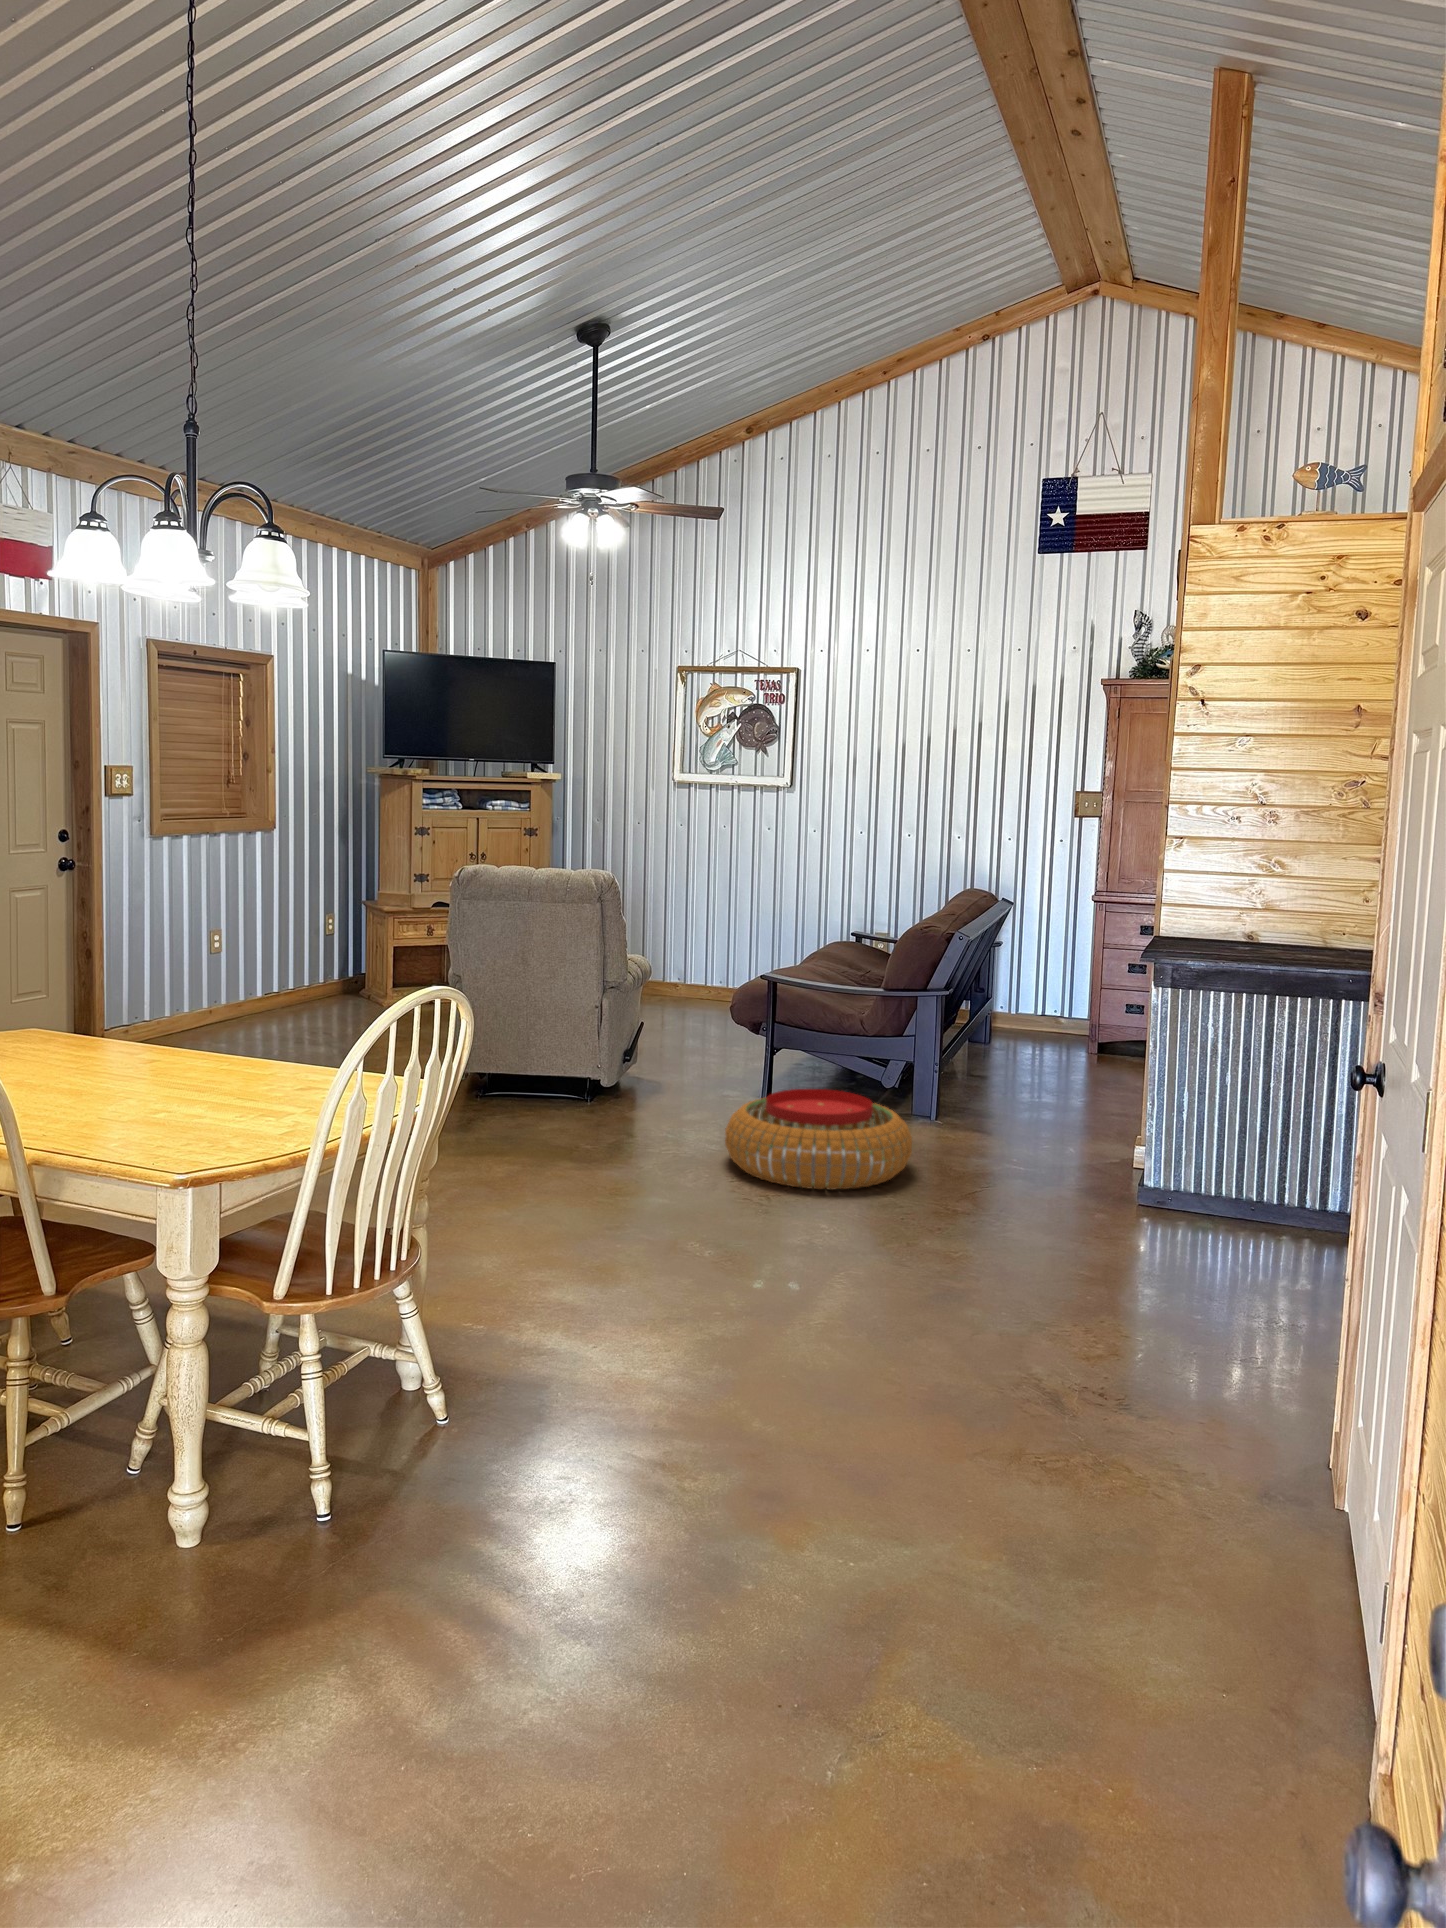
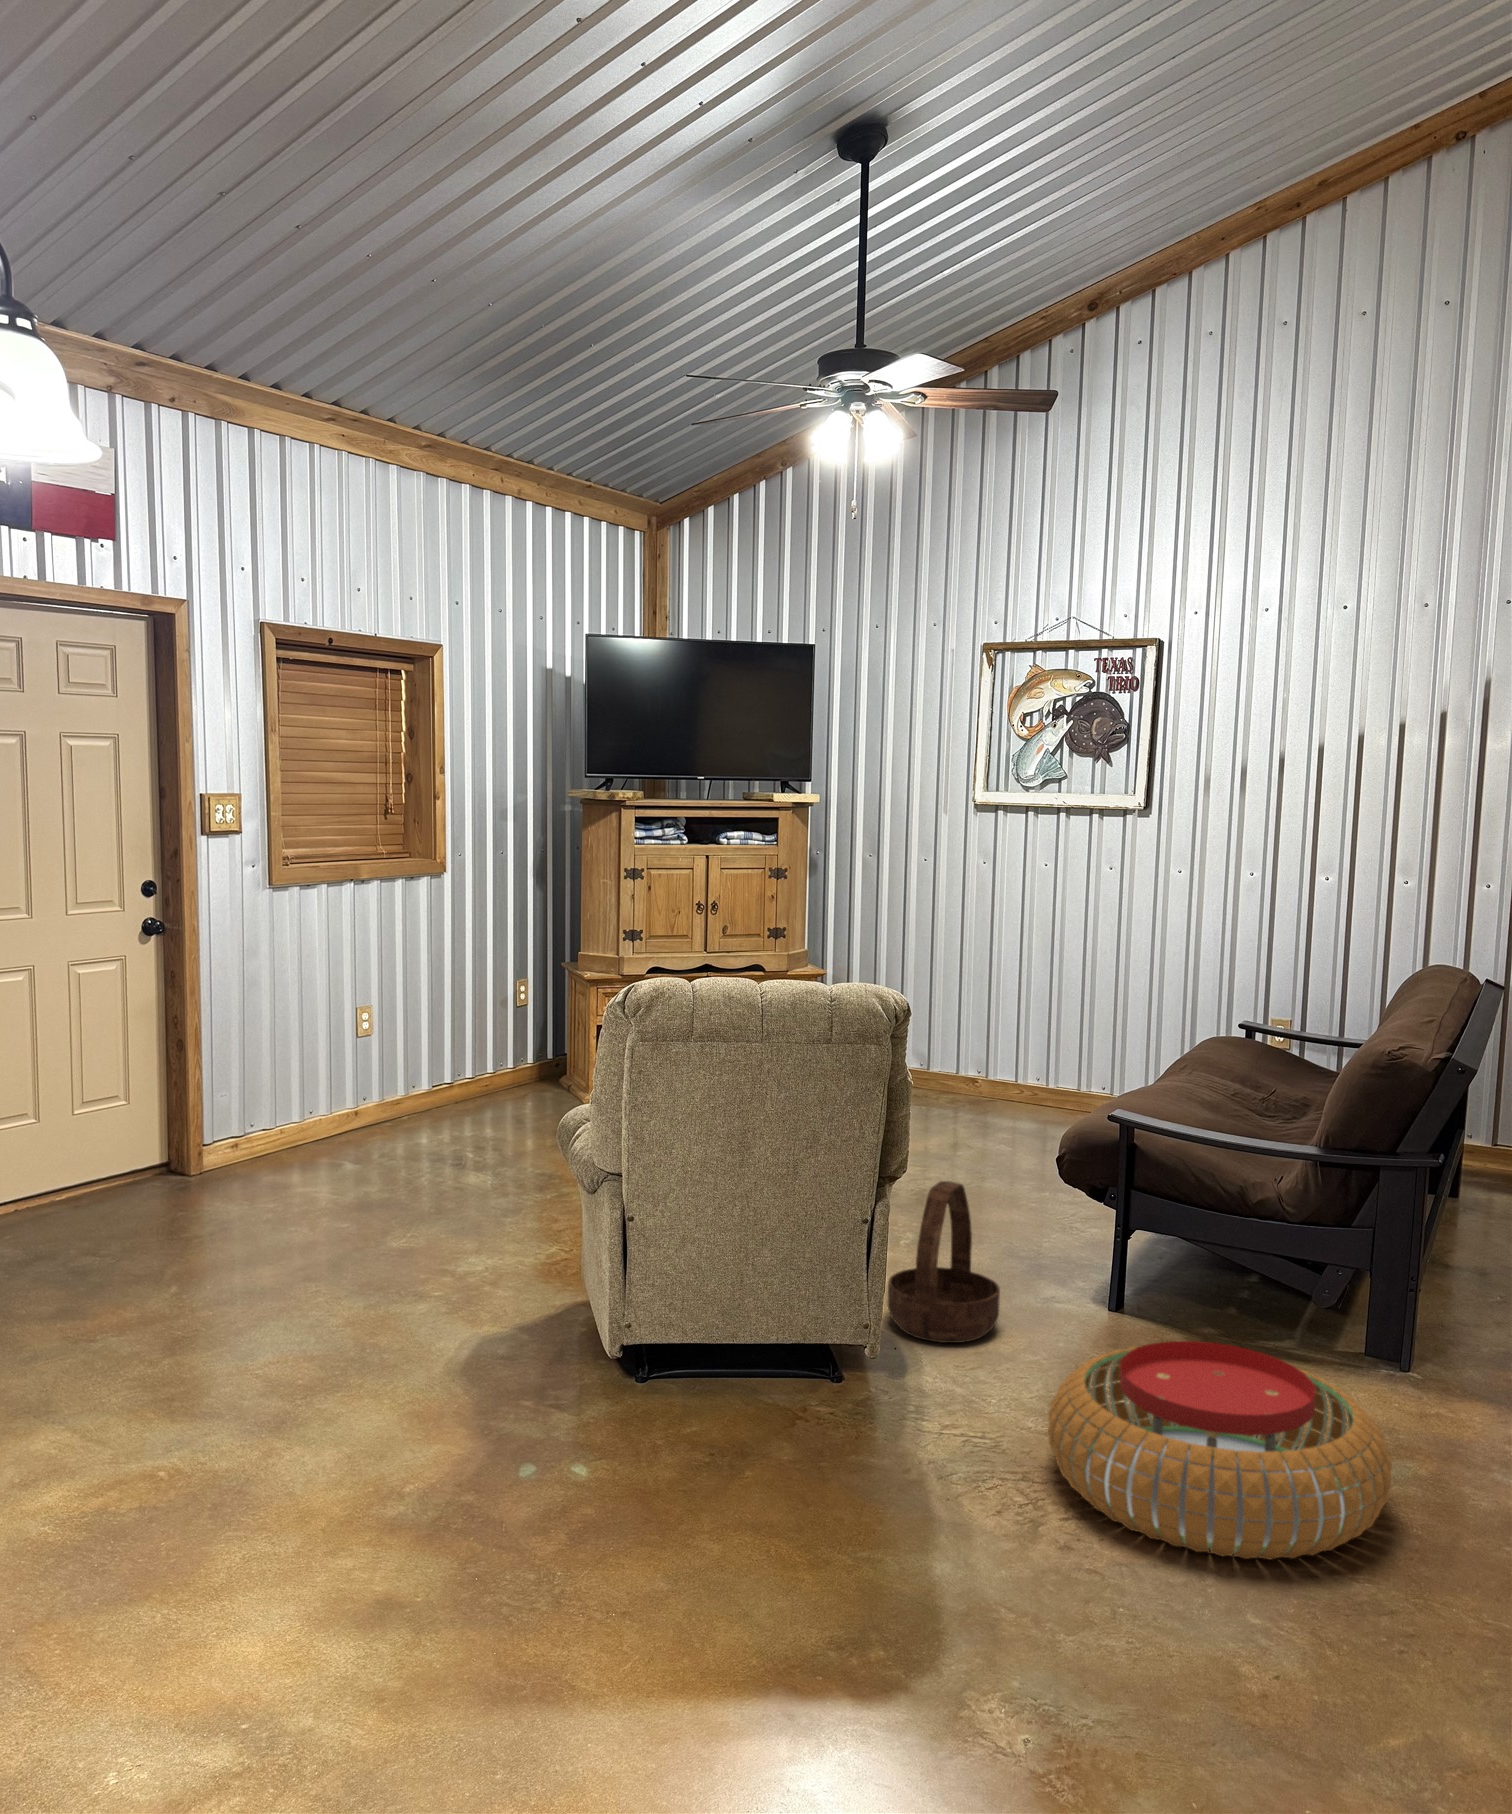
basket: none [624,1017,694,1115] -> present [888,1181,1000,1343]

